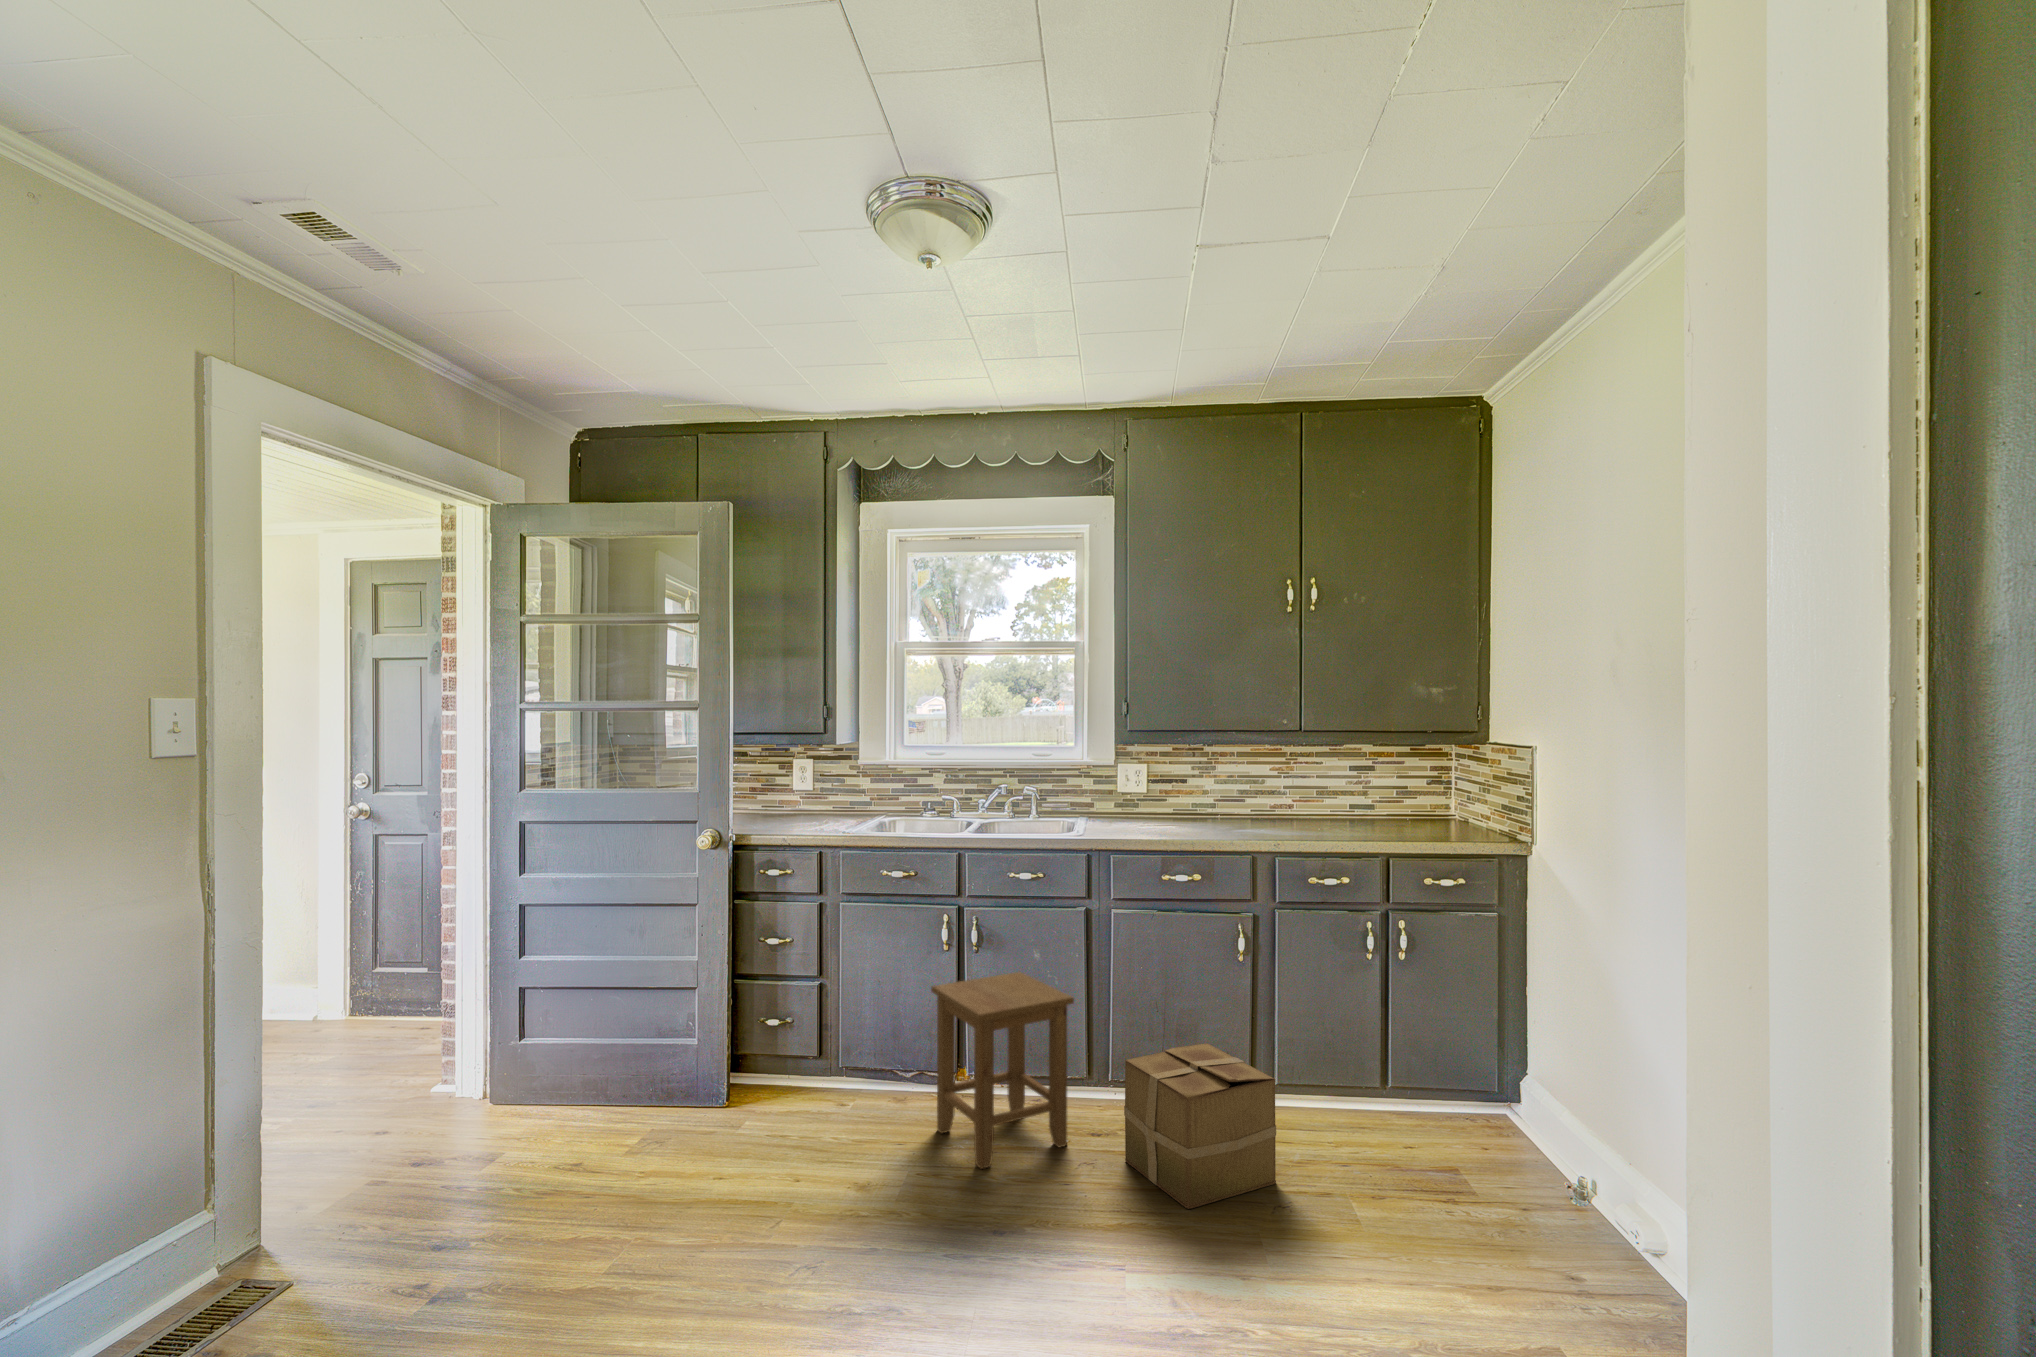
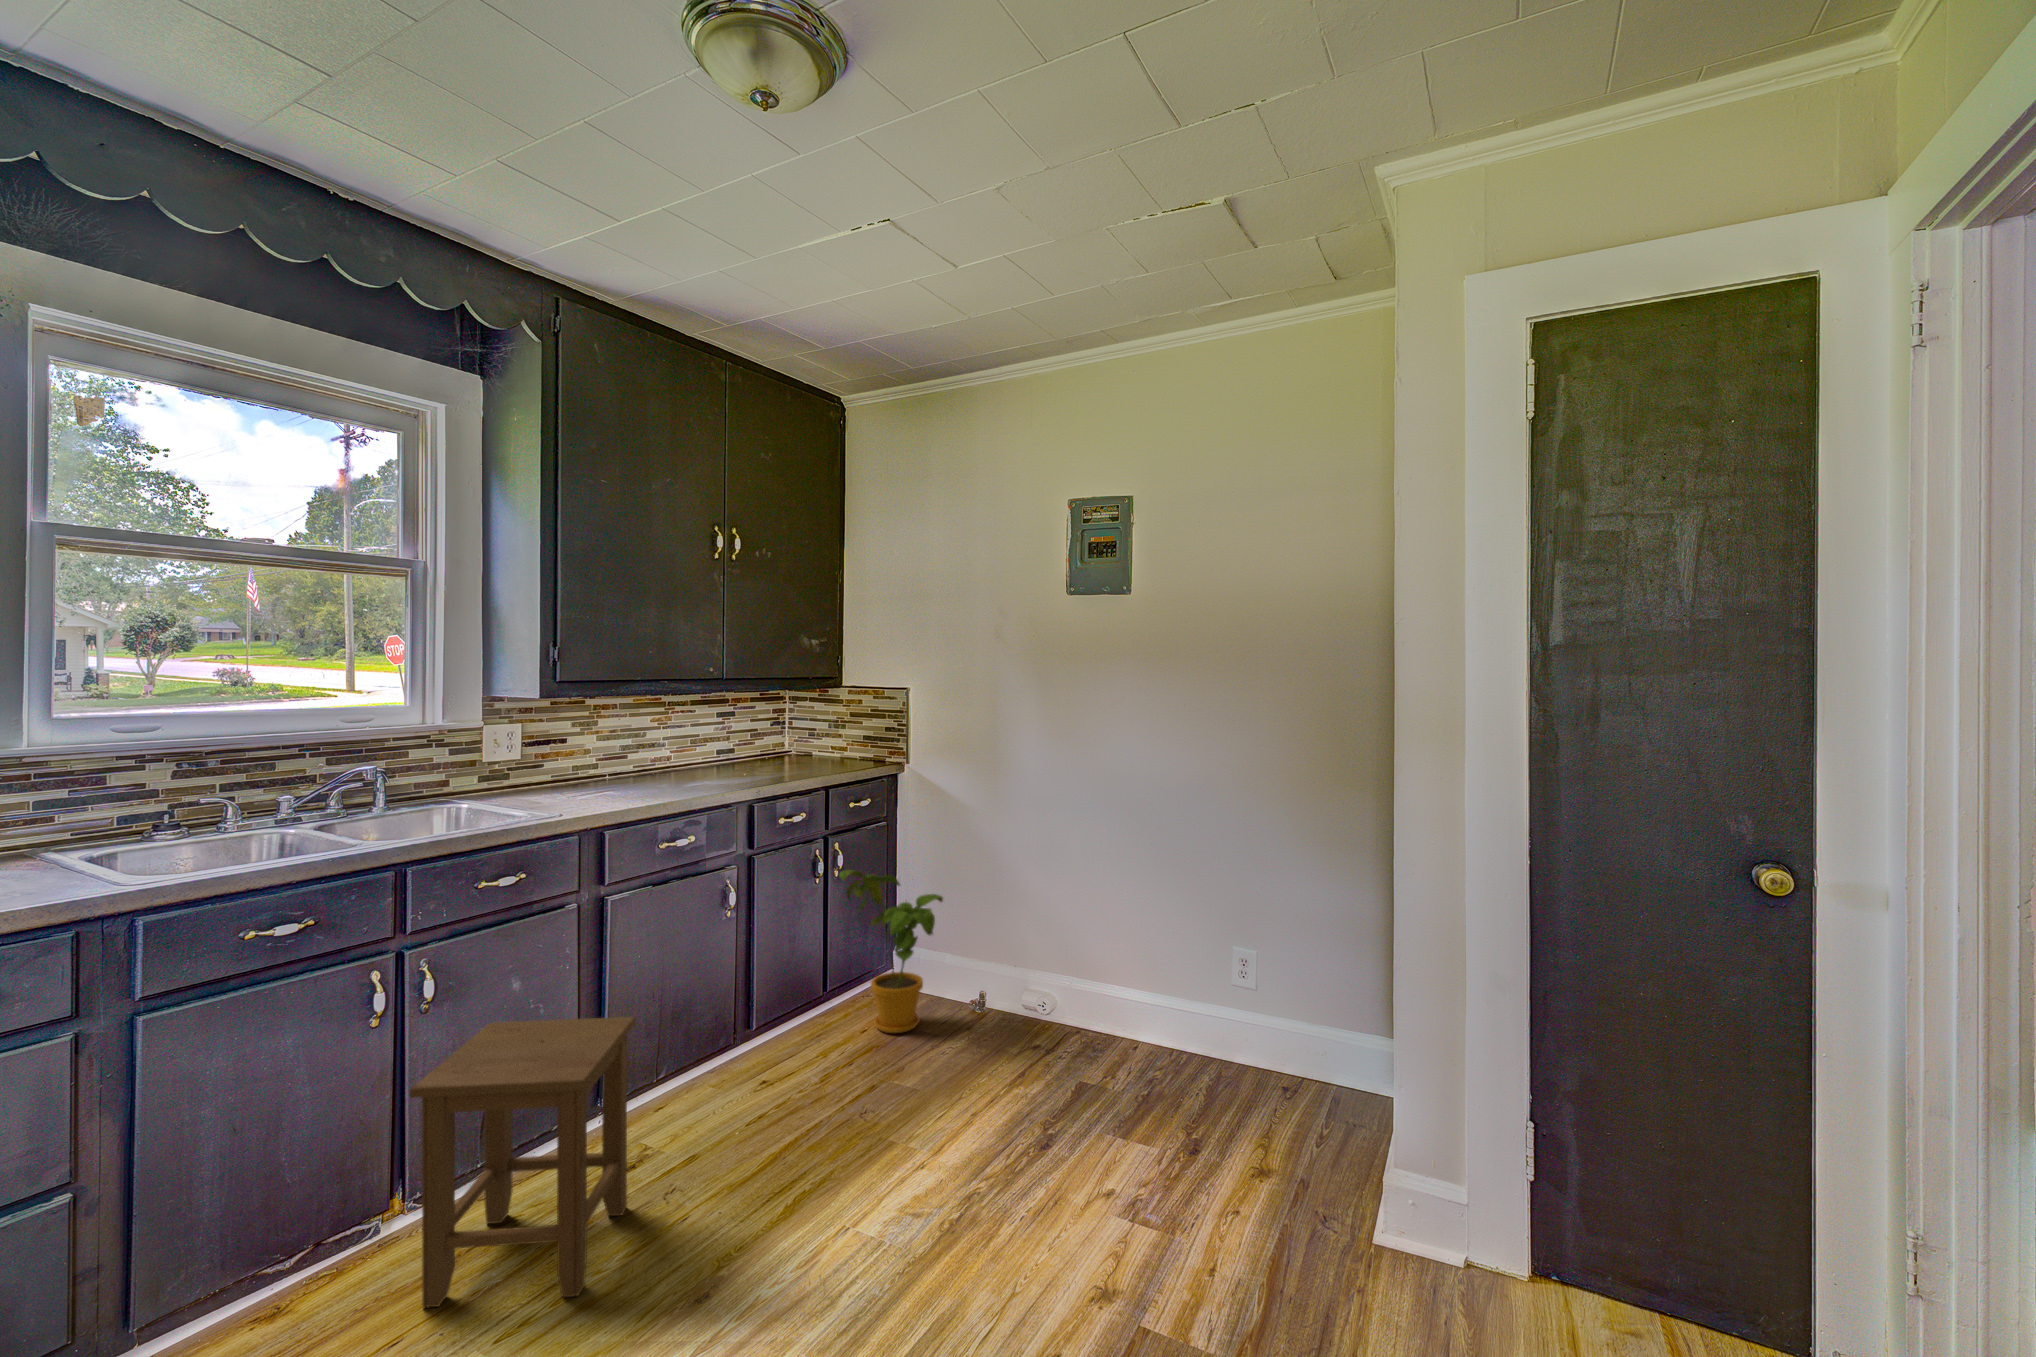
house plant: none [1385,947,1547,1158] -> present [839,870,943,1033]
cardboard box: present [1124,1043,1276,1209] -> none [710,1013,850,1180]

